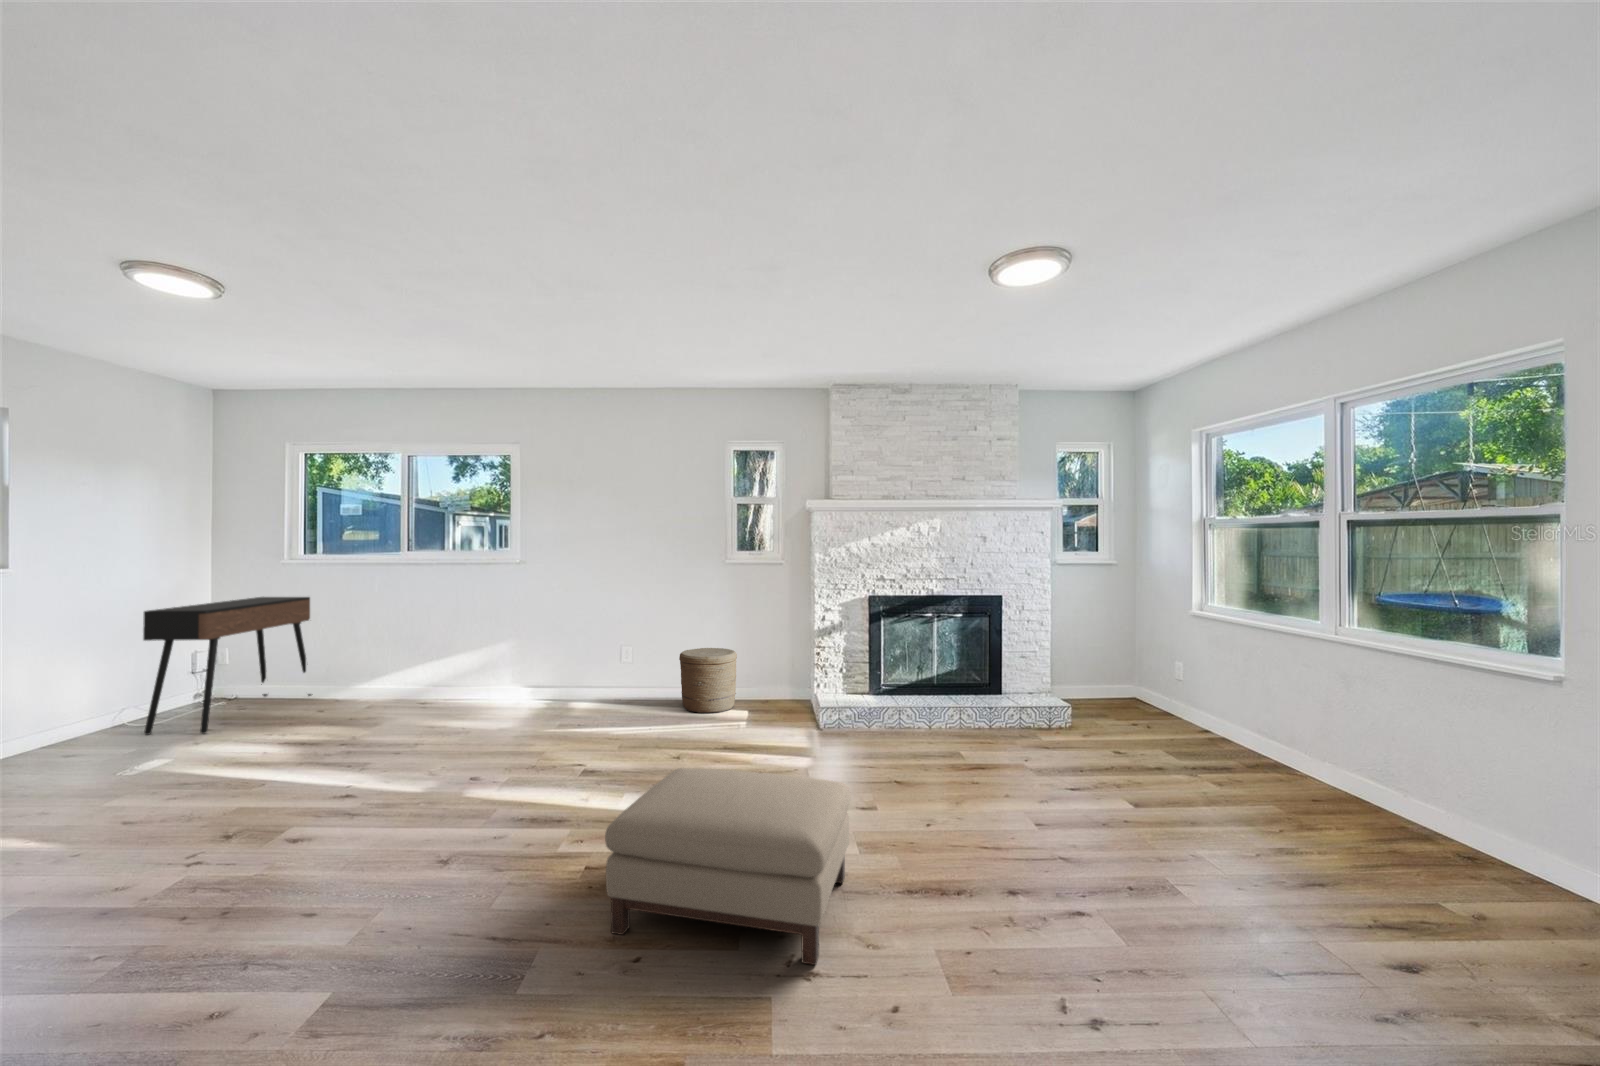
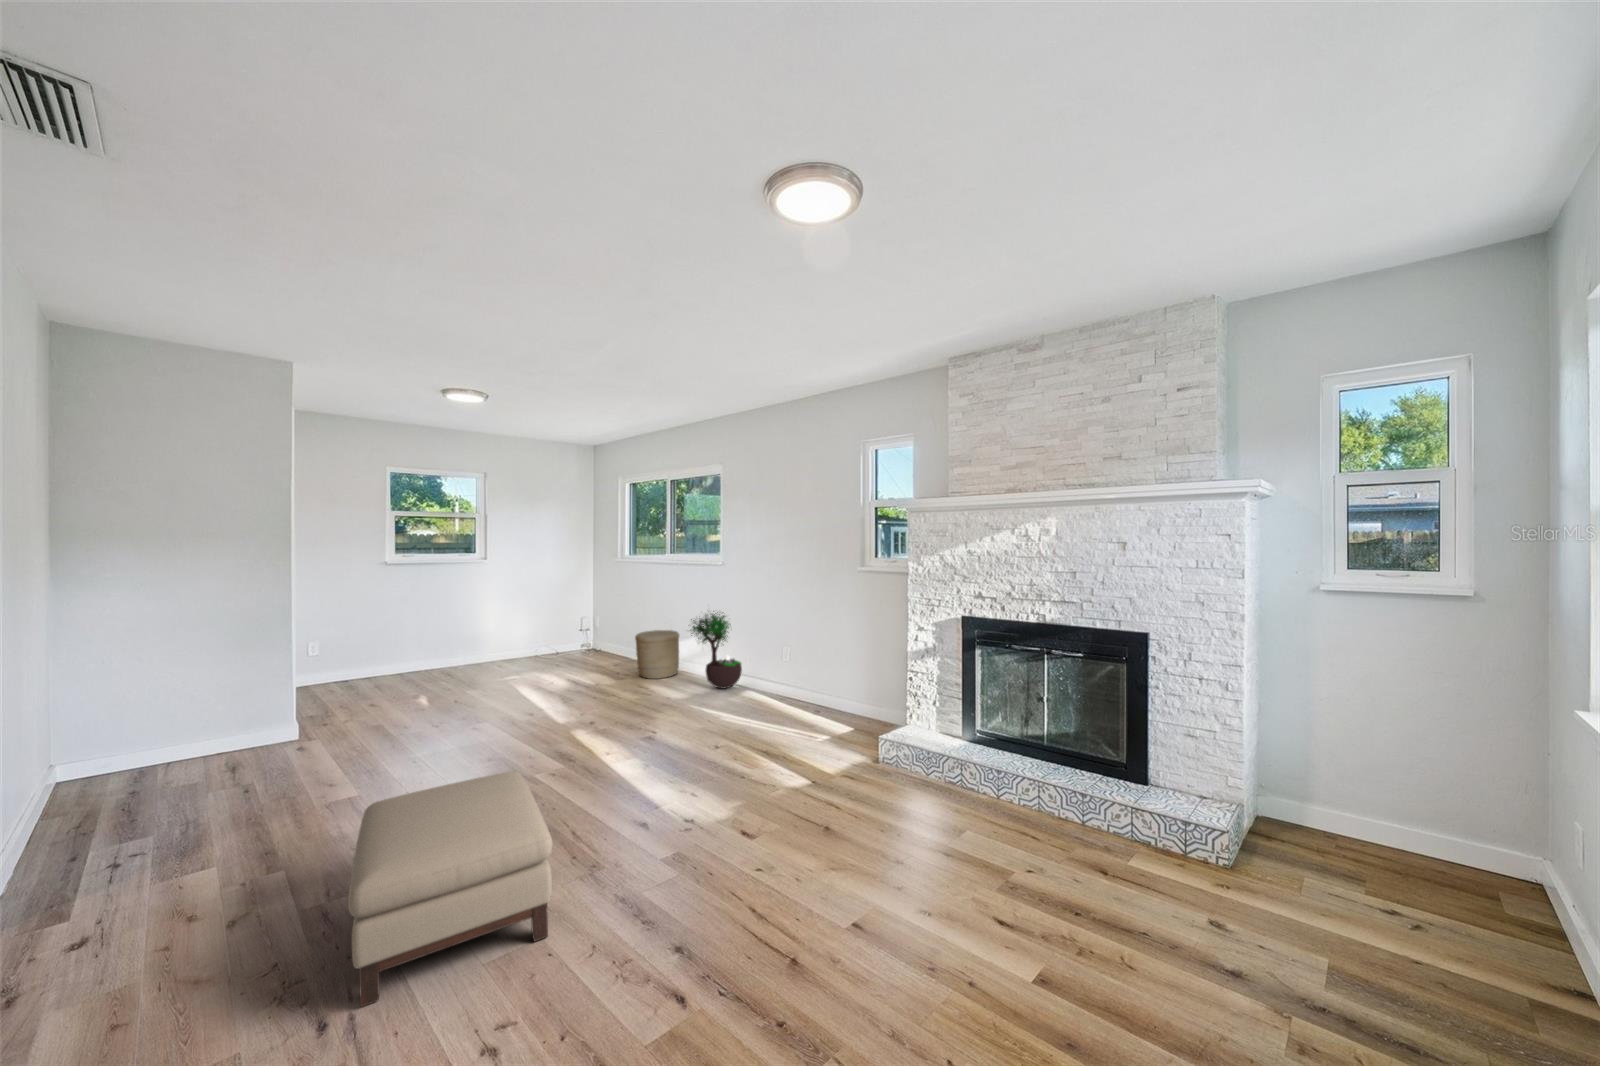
console table: present [143,597,311,735] -> none [528,587,633,673]
potted tree: none [510,606,573,706] -> present [690,611,742,689]
woven basket: present [679,648,737,713] -> present [635,630,679,679]

